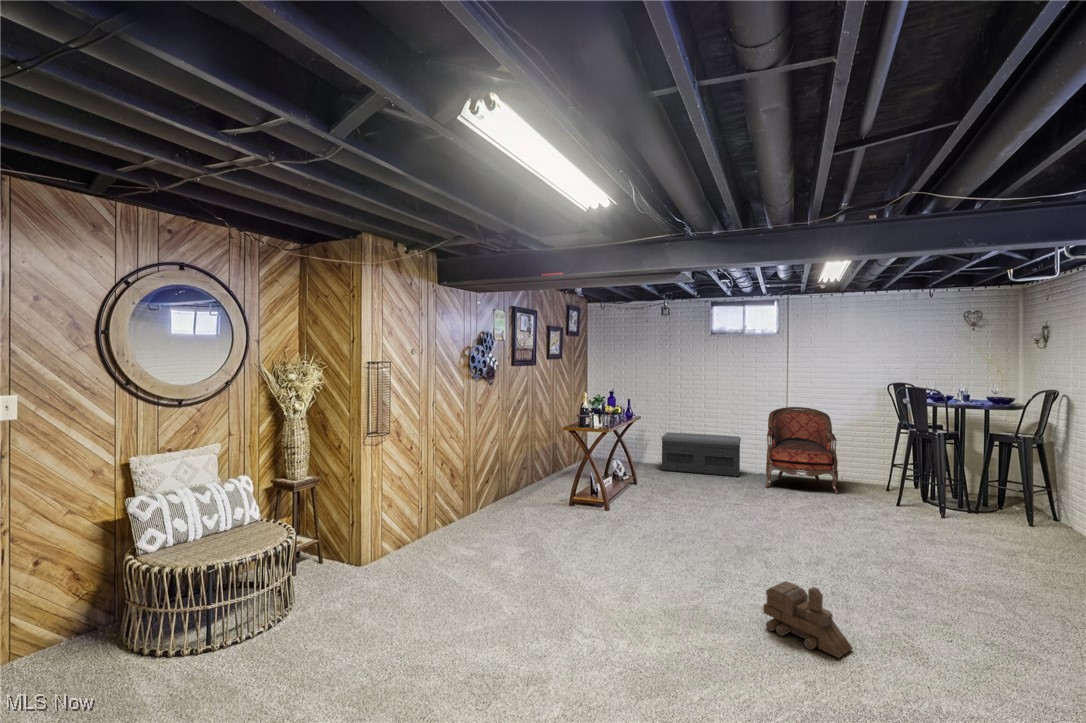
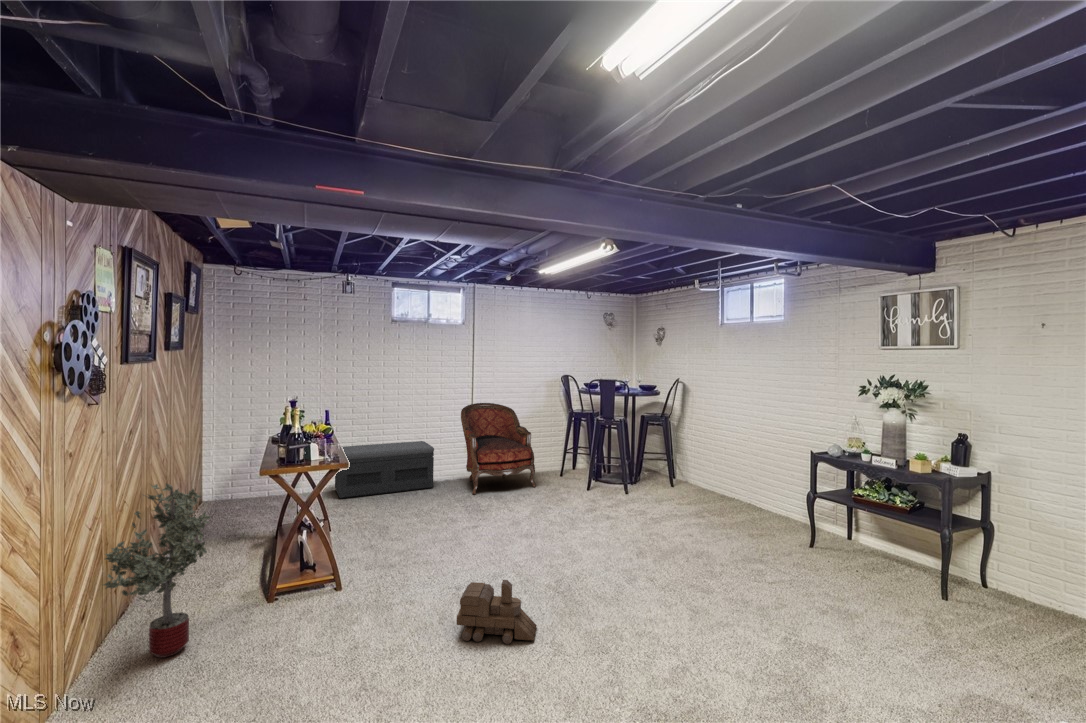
potted tree: none [488,425,539,511] -> present [104,484,211,658]
toy train: present [763,581,853,658] -> present [457,580,537,644]

